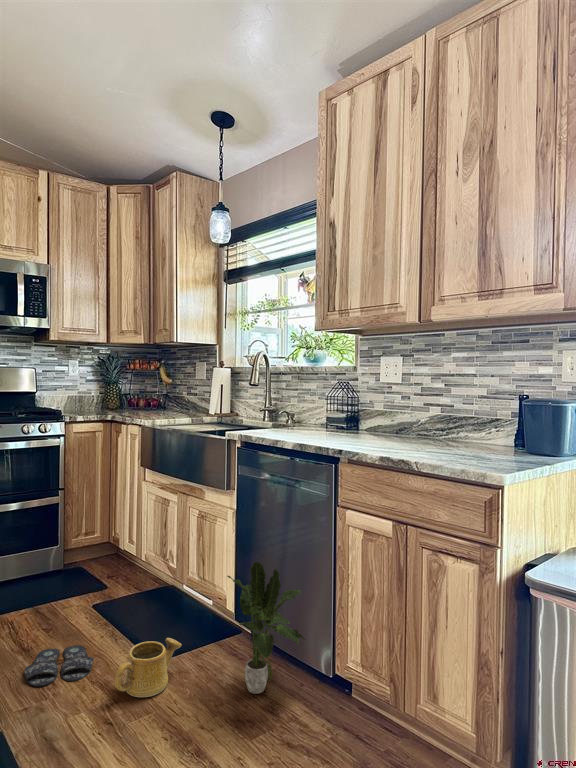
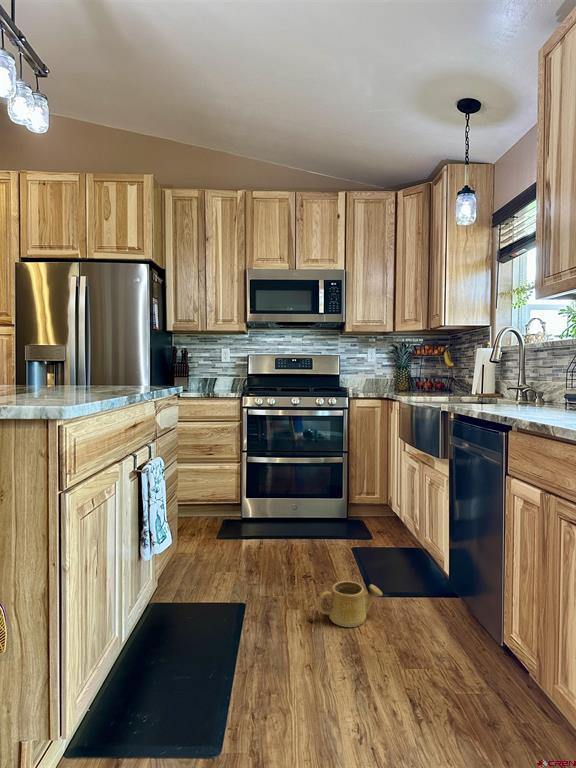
potted plant: present [227,562,305,694] -> none [405,532,490,662]
slippers: present [25,645,94,687] -> none [274,569,325,596]

